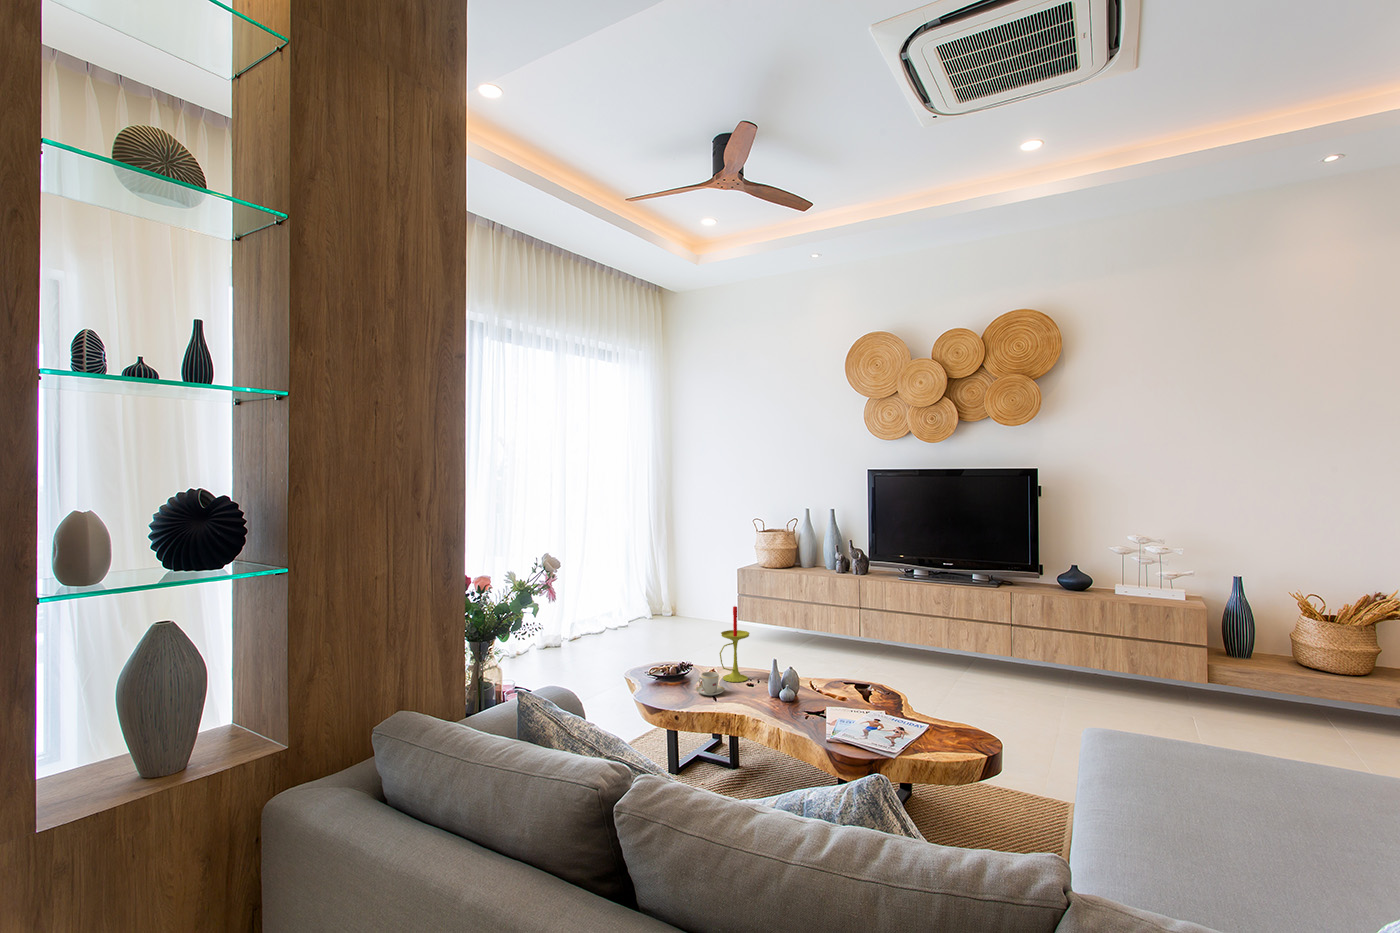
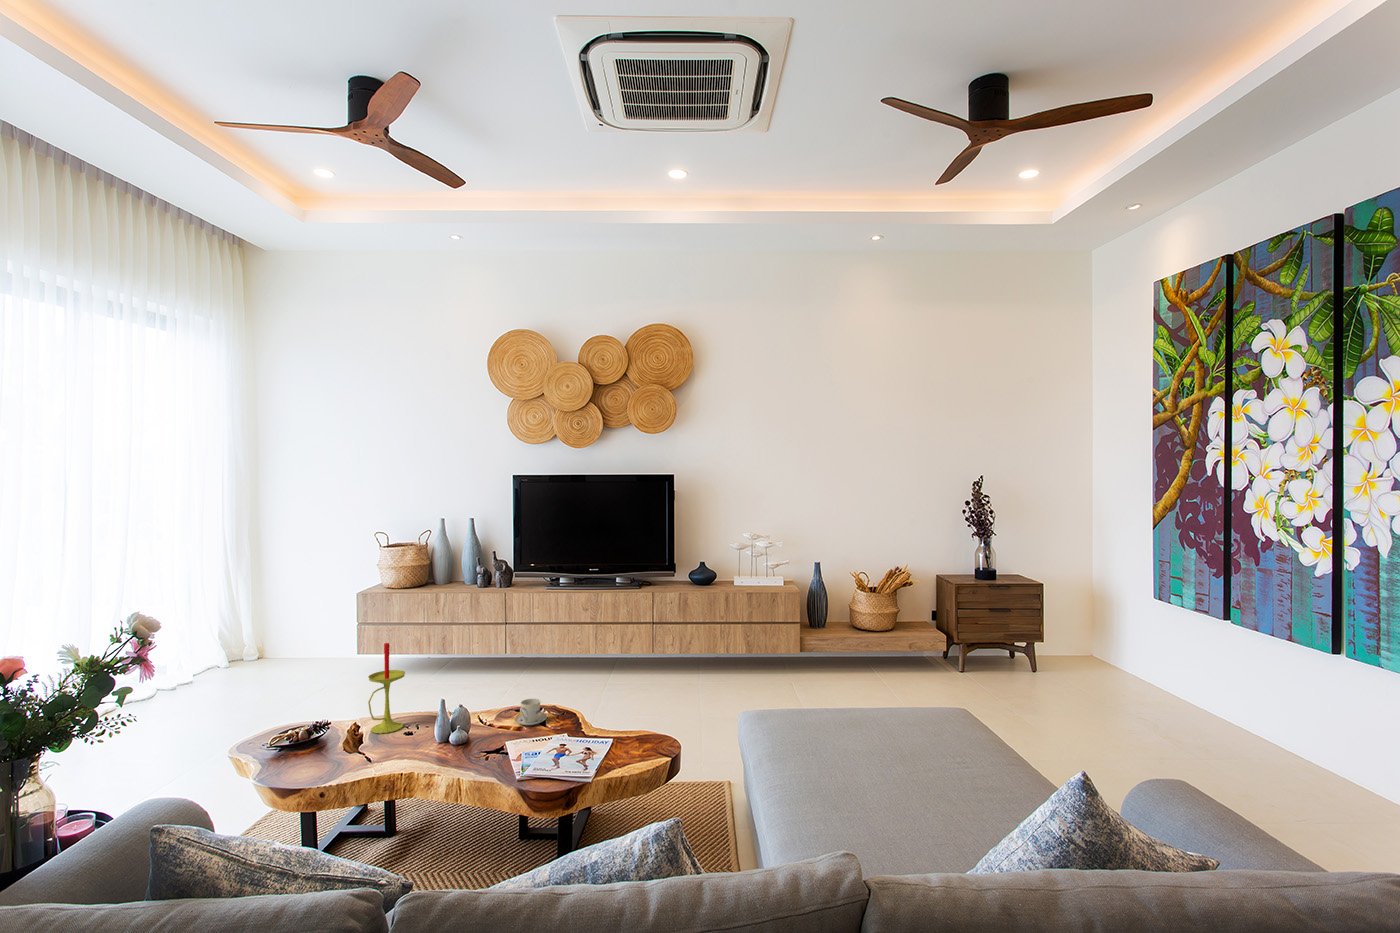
teacup: present [696,672,725,696] -> present [514,699,547,725]

